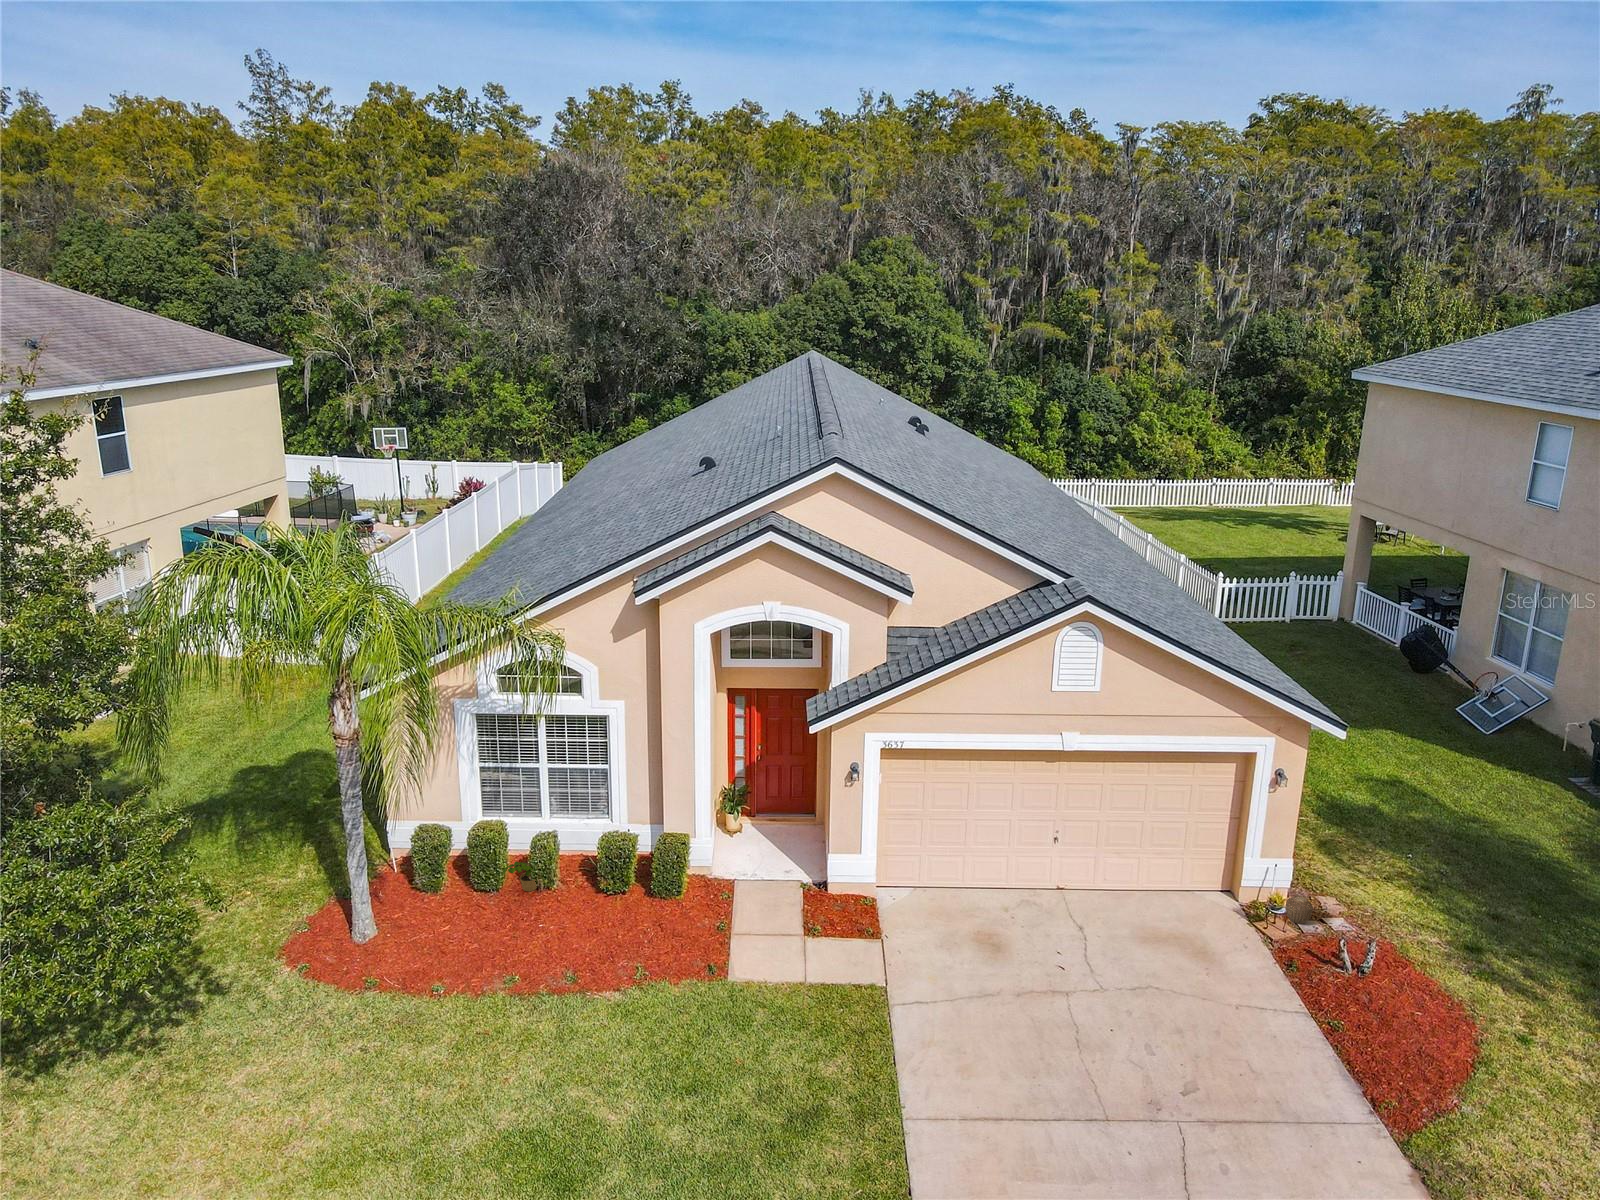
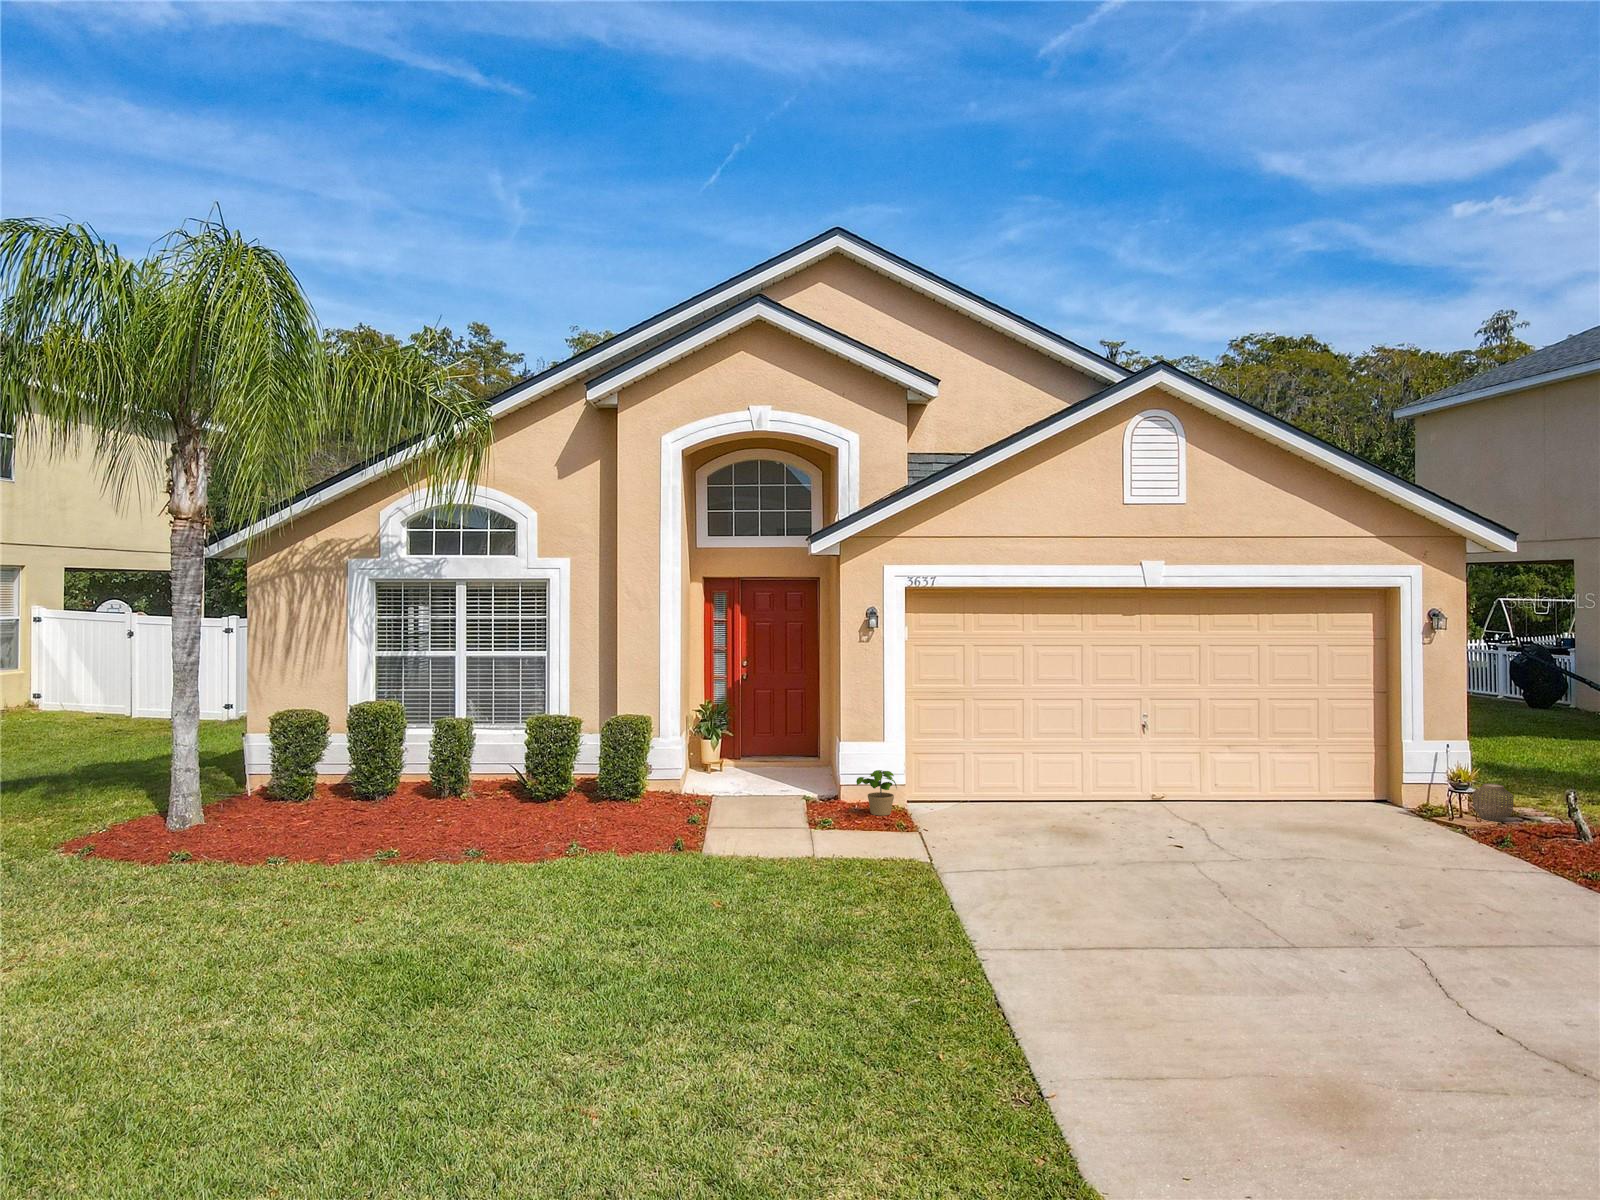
potted plant: present [503,862,537,891] -> present [856,770,896,816]

